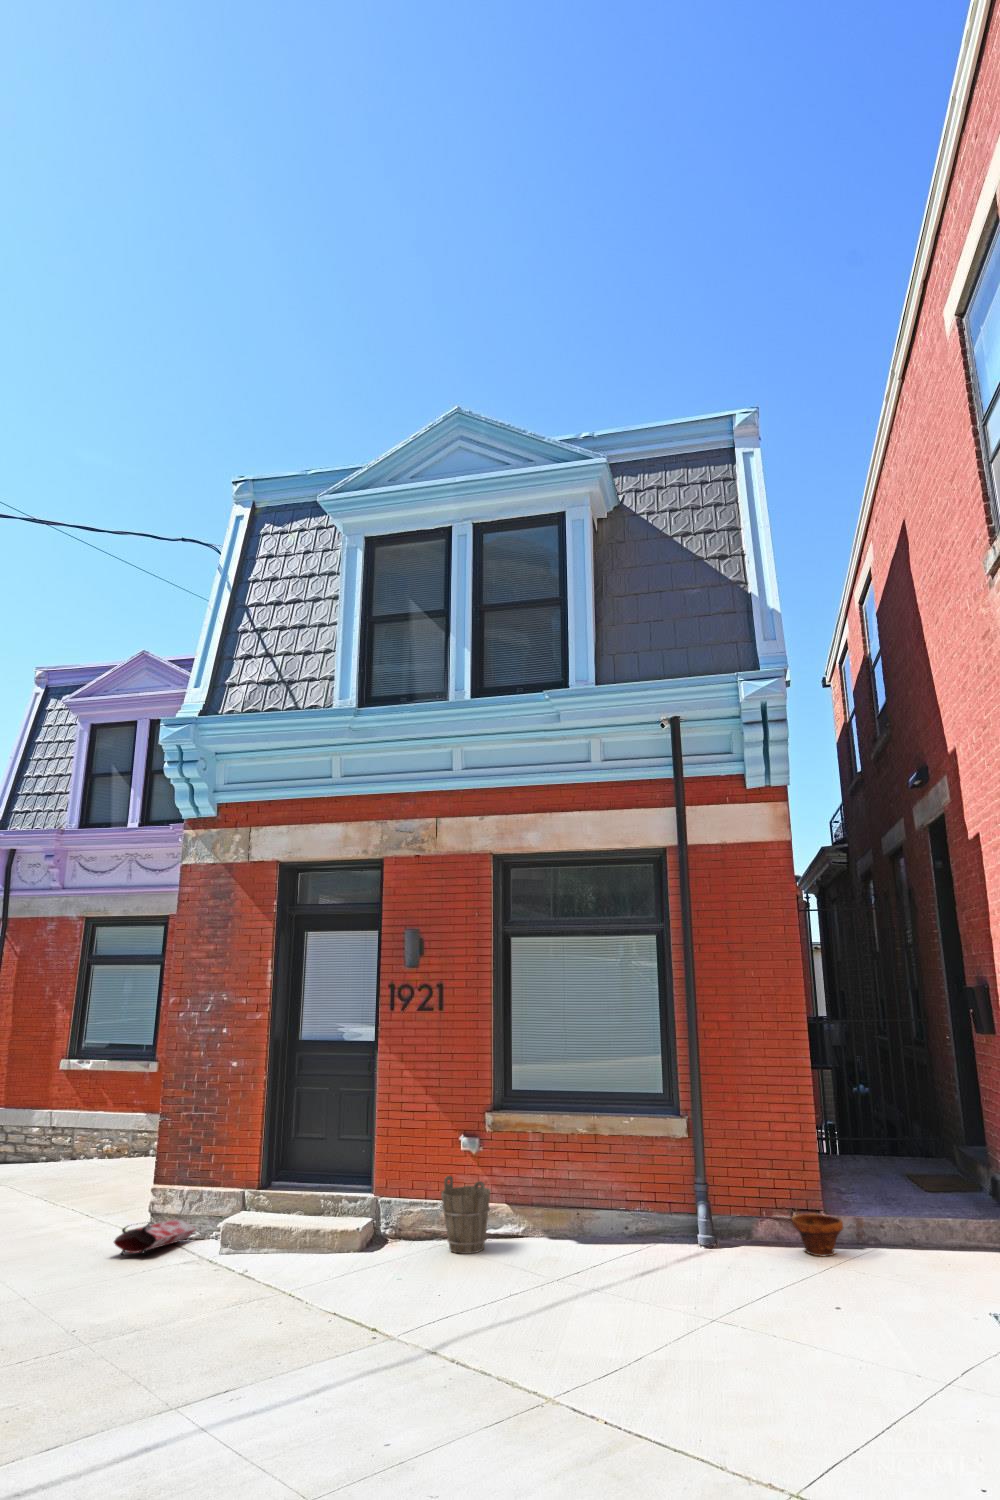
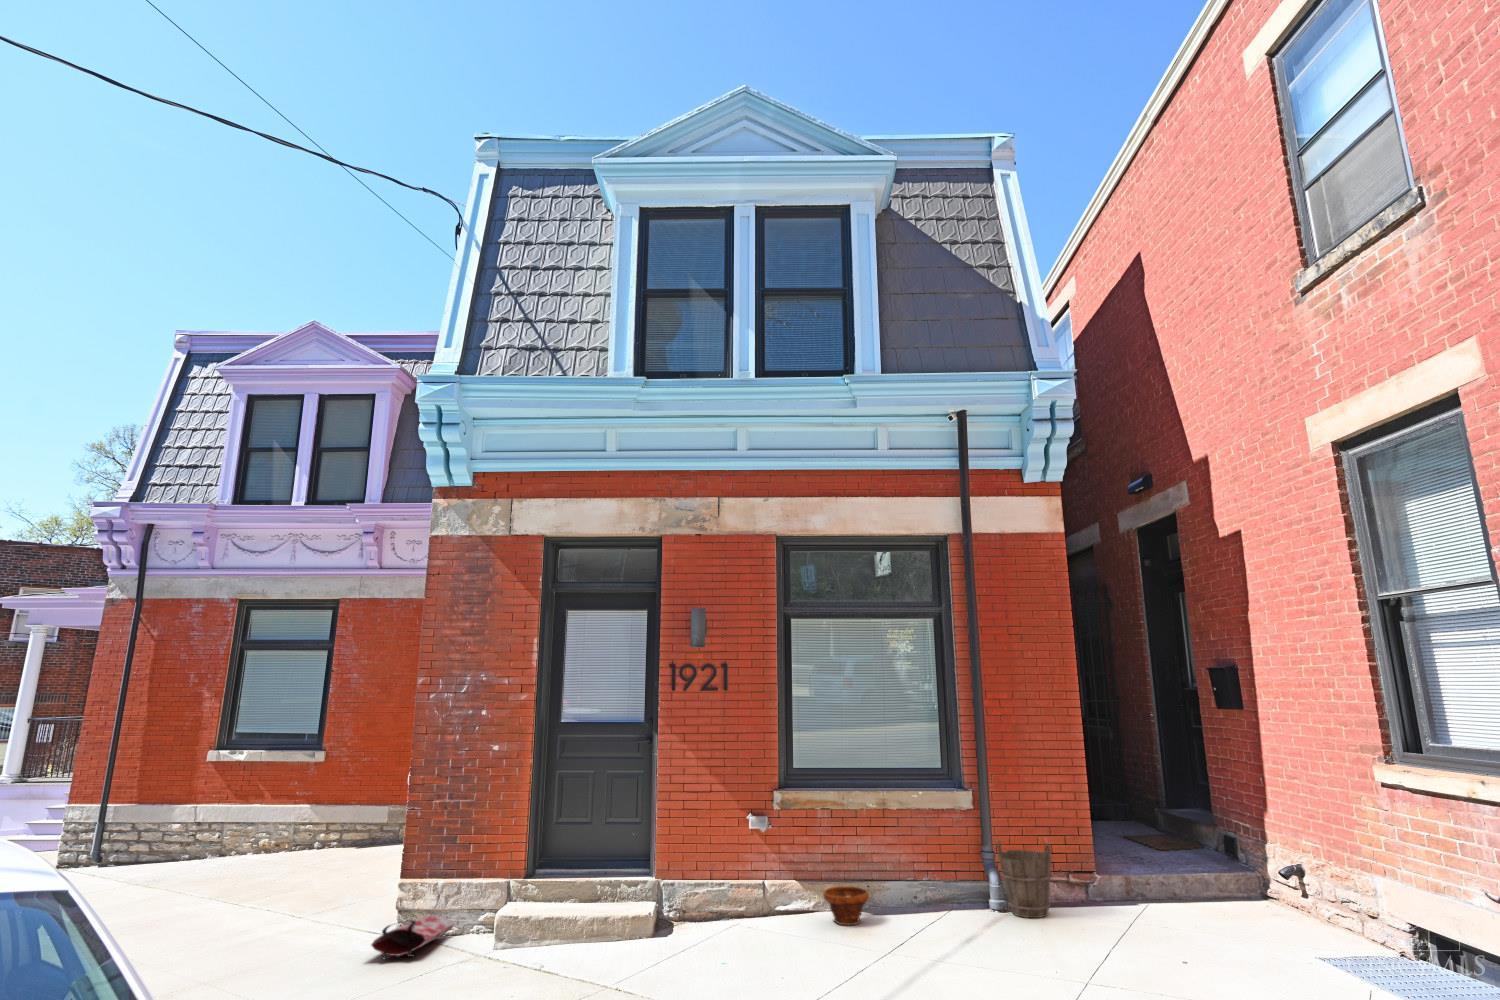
bucket: present [441,1176,491,1254] -> present [997,841,1052,918]
planter: present [792,1214,843,1256] -> present [823,886,869,925]

